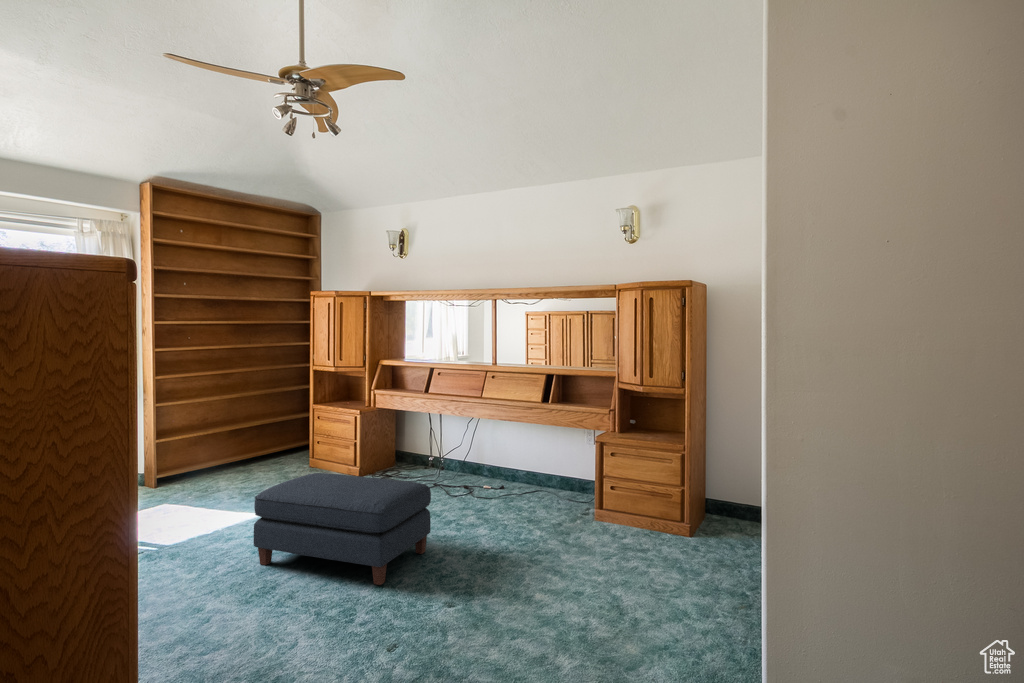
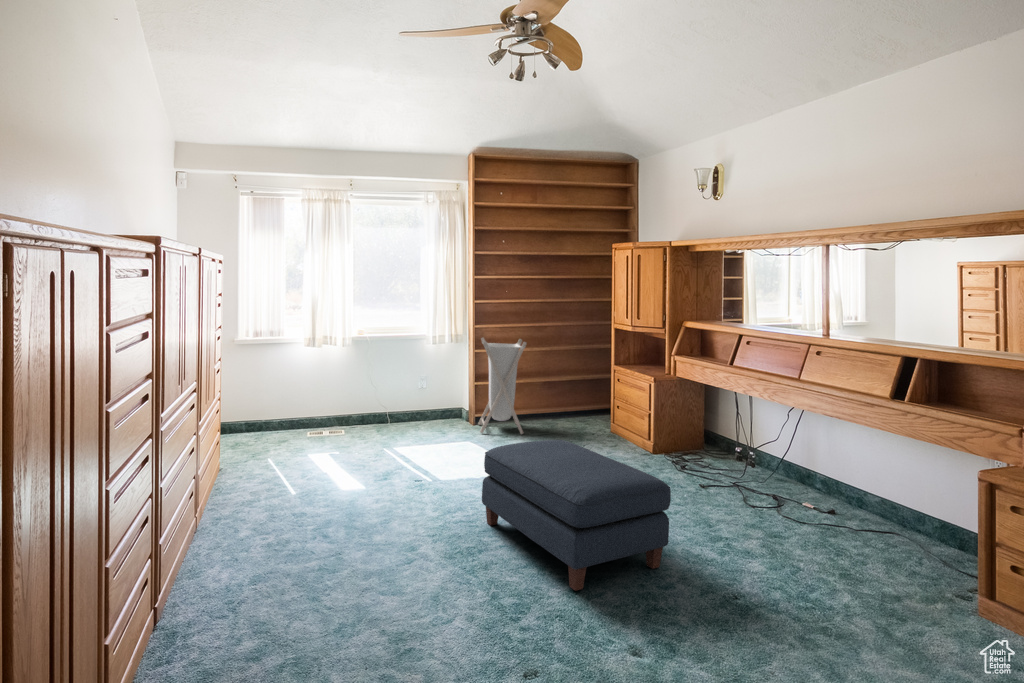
laundry hamper: none [162,388,225,492] -> present [478,338,527,434]

